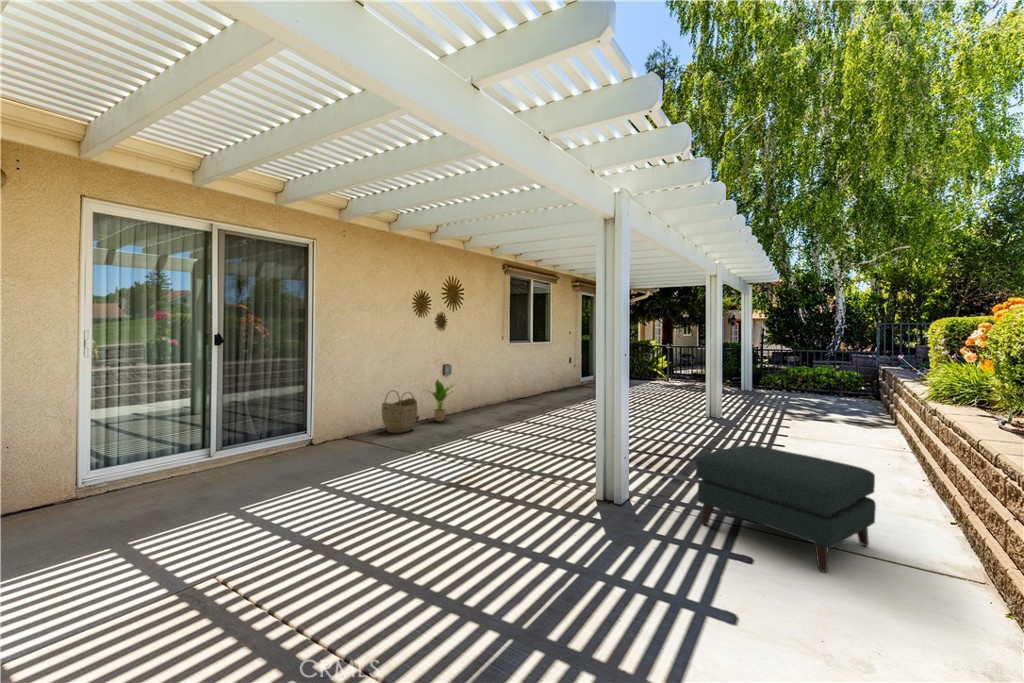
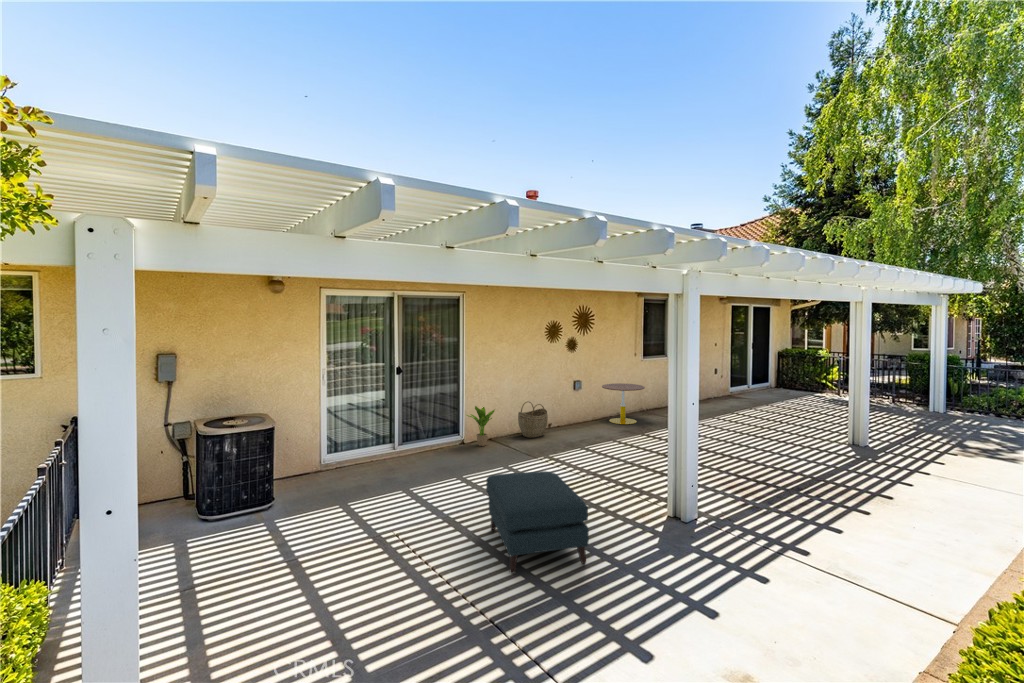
side table: none [472,371,517,414] -> present [602,383,645,424]
potted plant: present [429,380,450,421] -> present [467,406,495,446]
ottoman: present [696,445,876,572] -> present [486,471,589,574]

